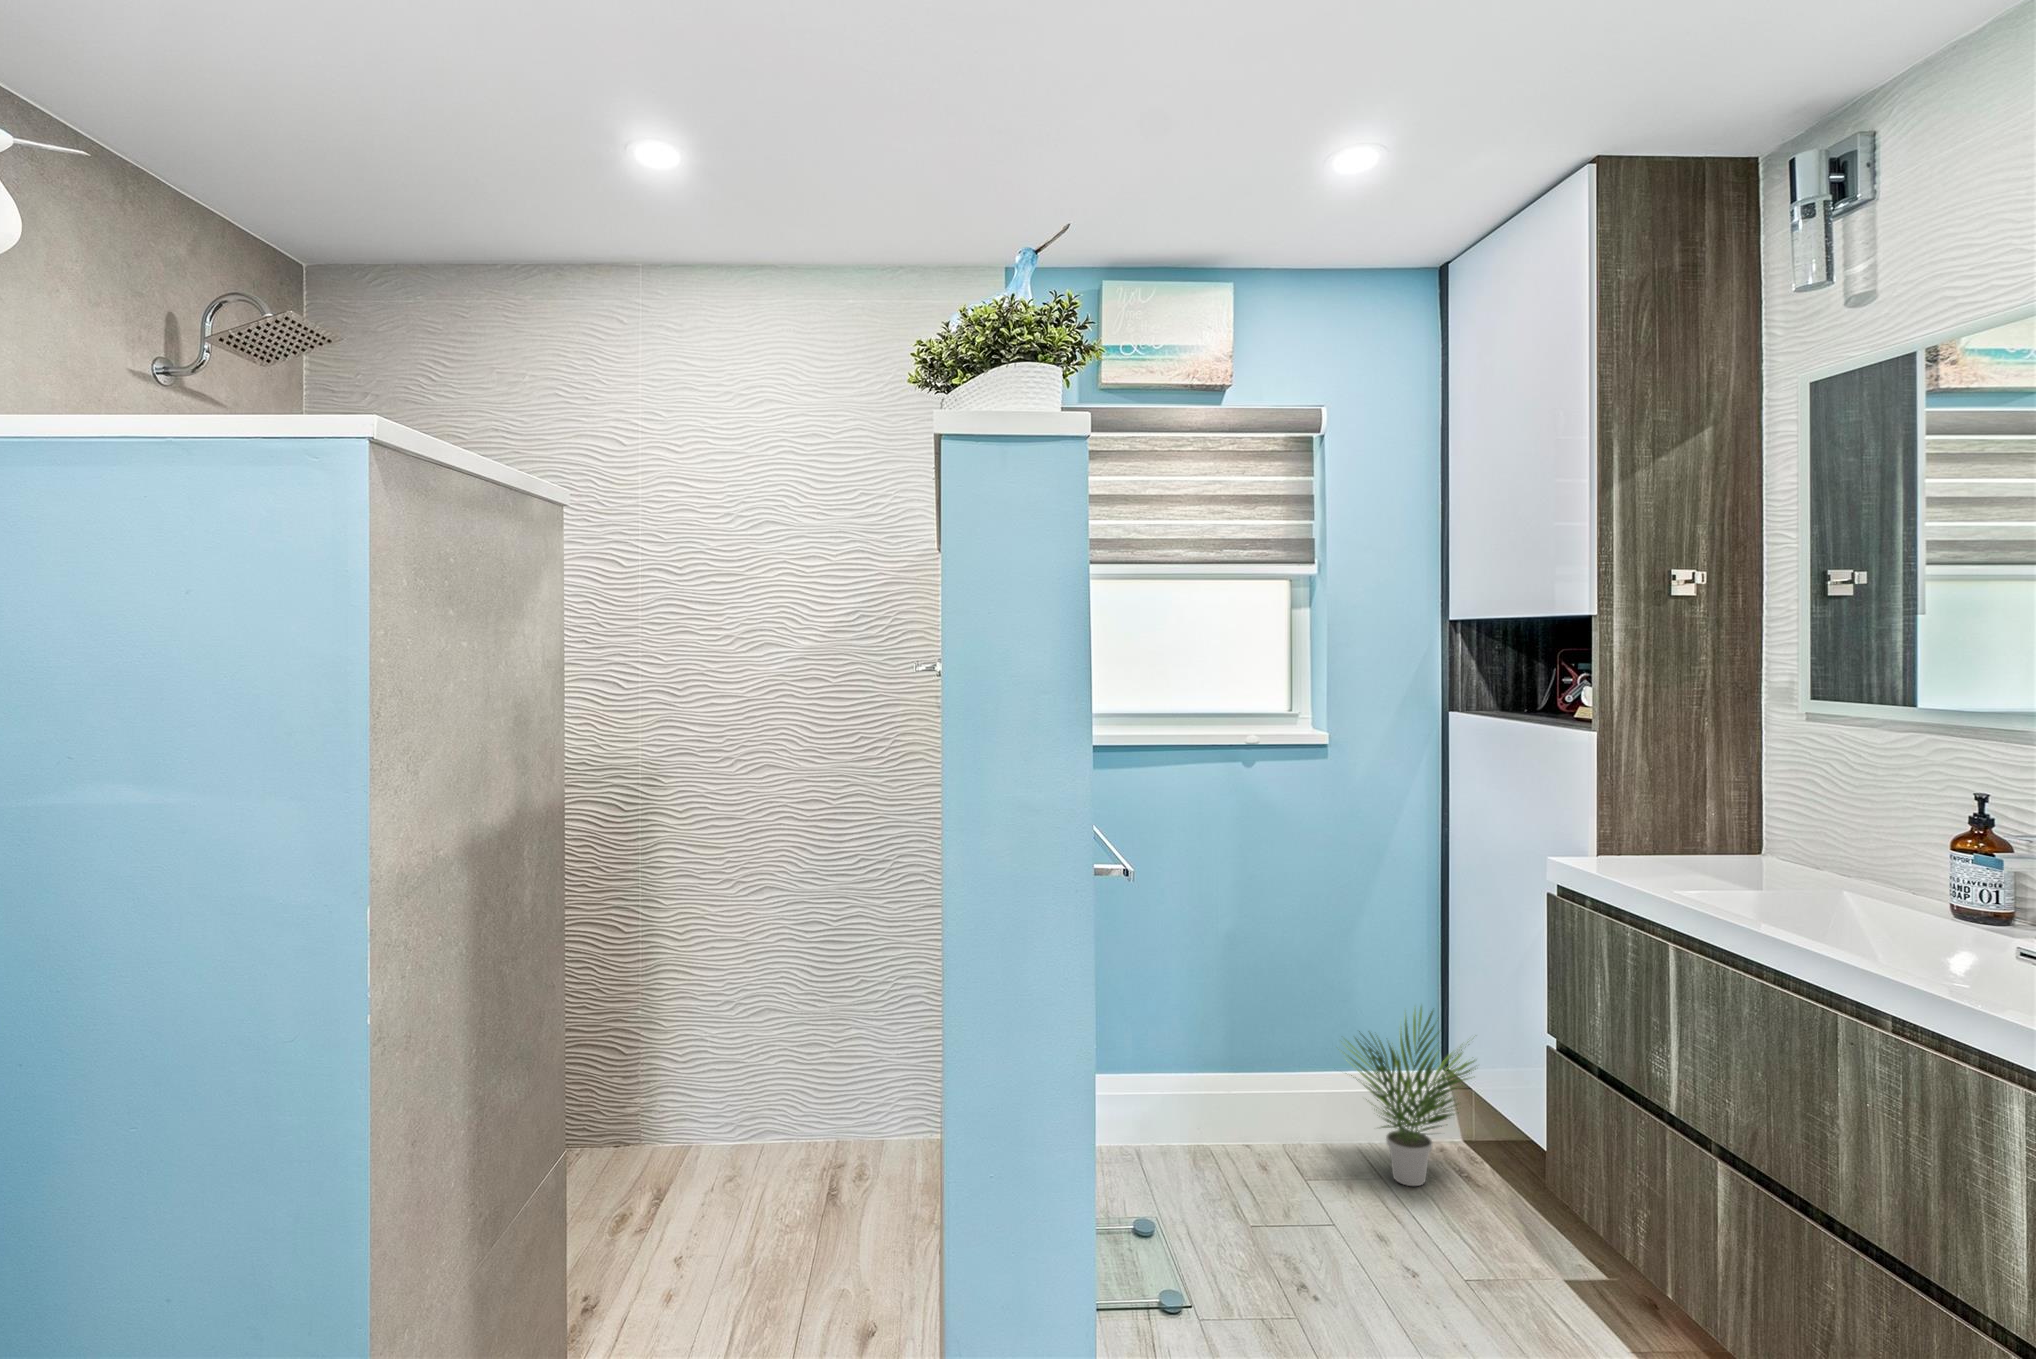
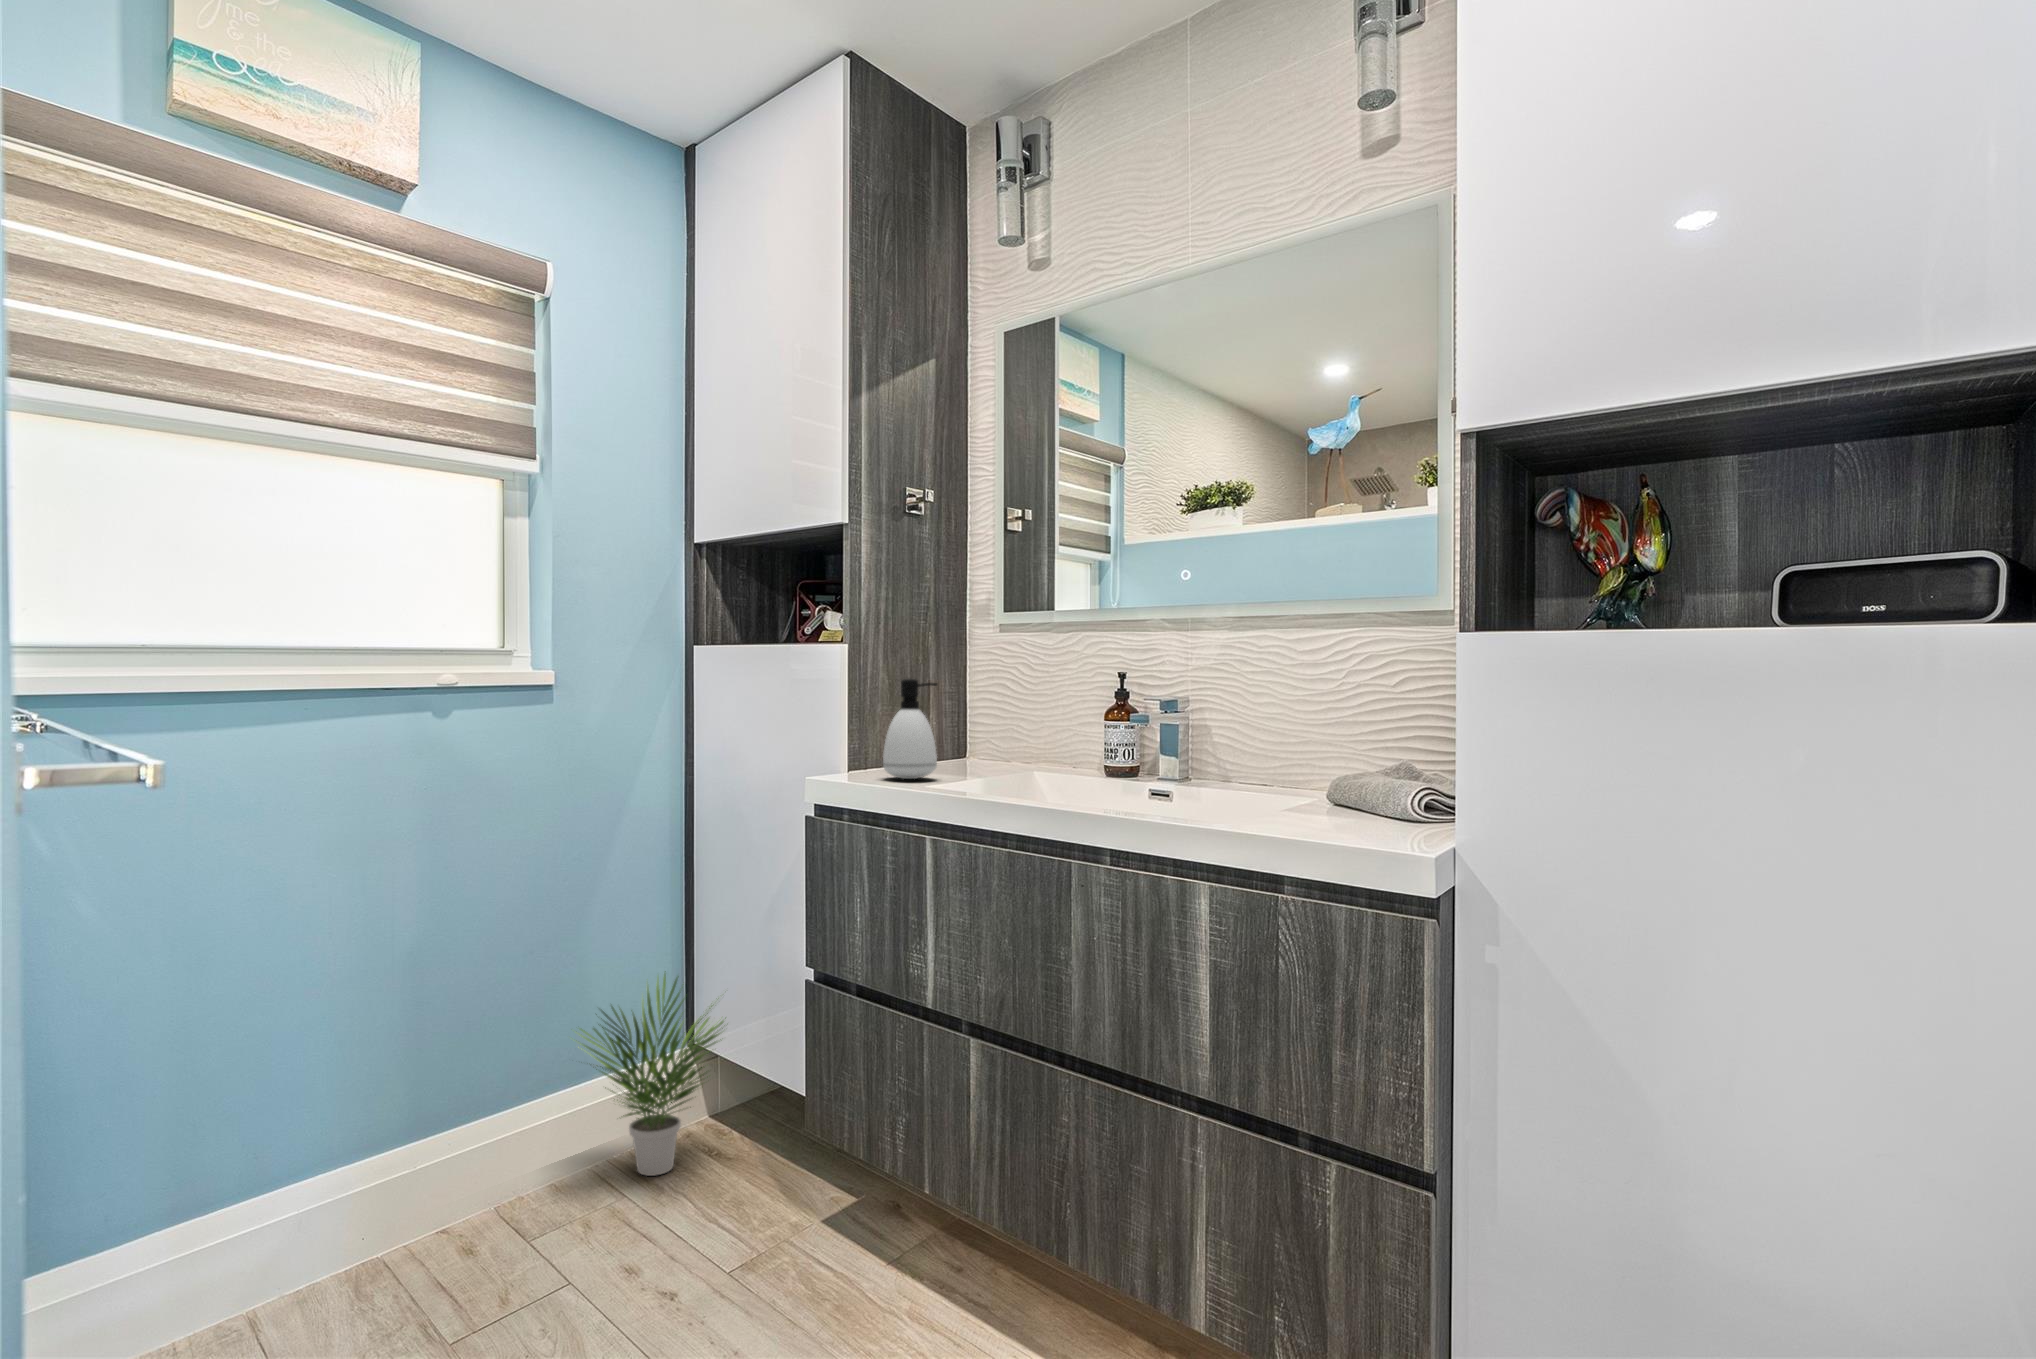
soap dispenser: none [1633,771,1697,873] -> present [883,679,937,779]

